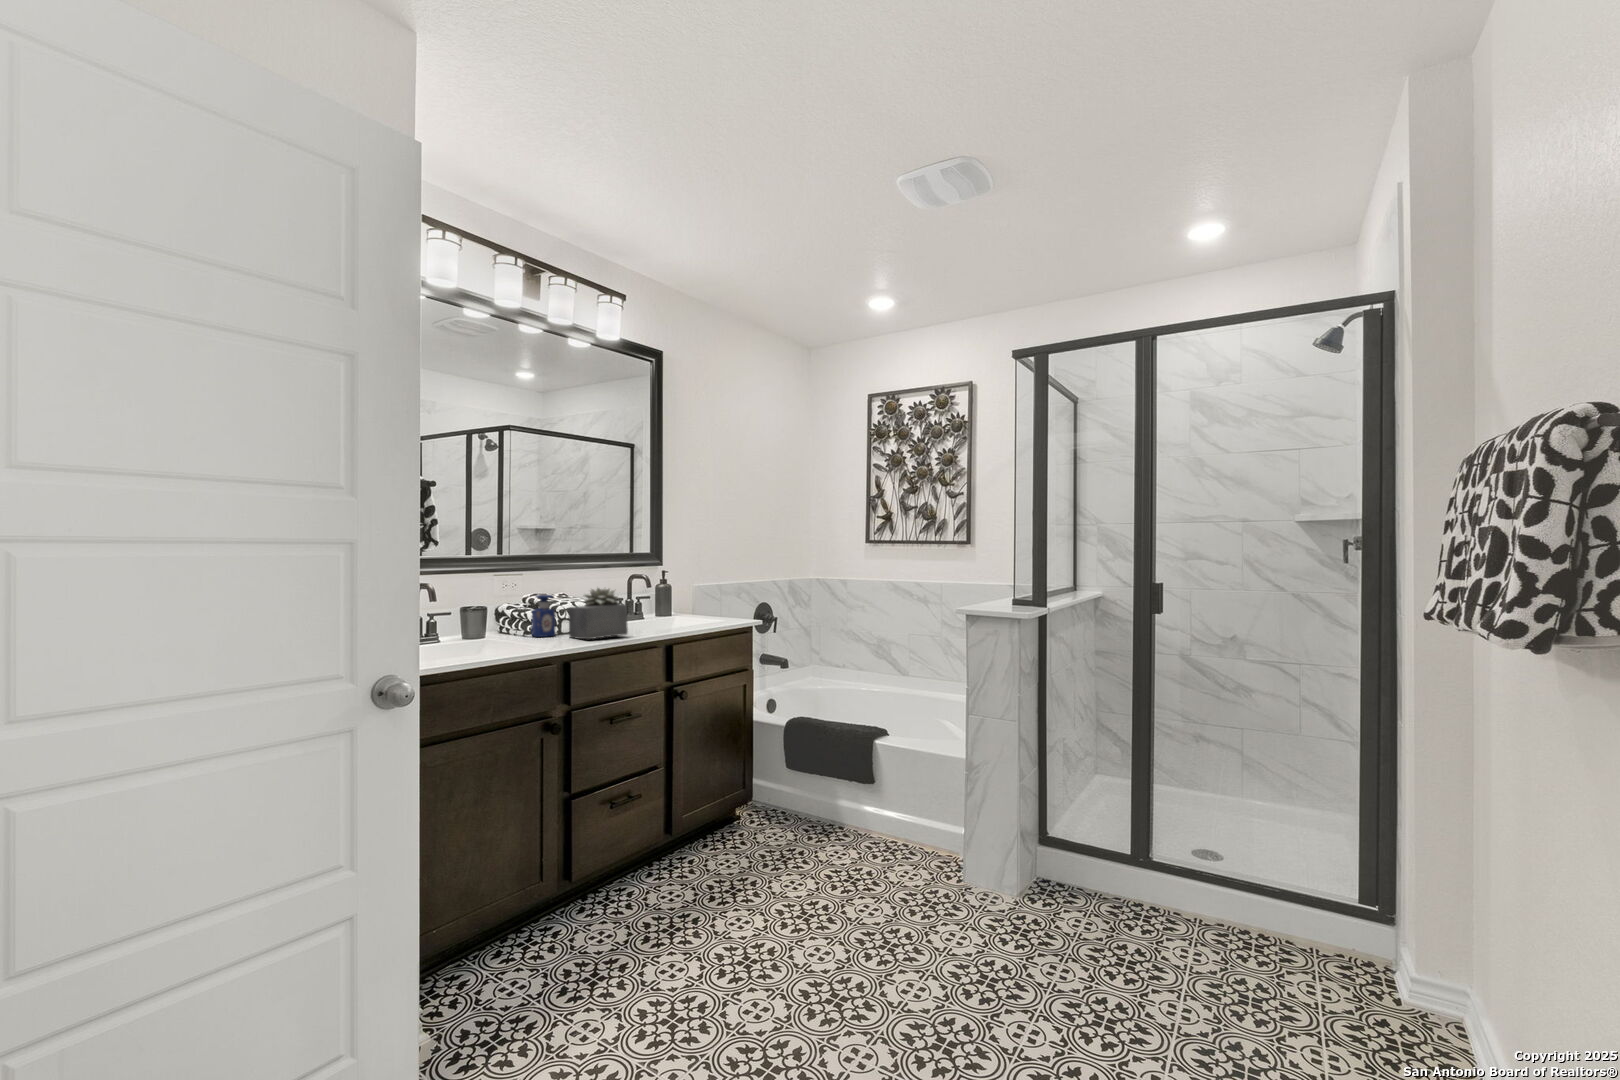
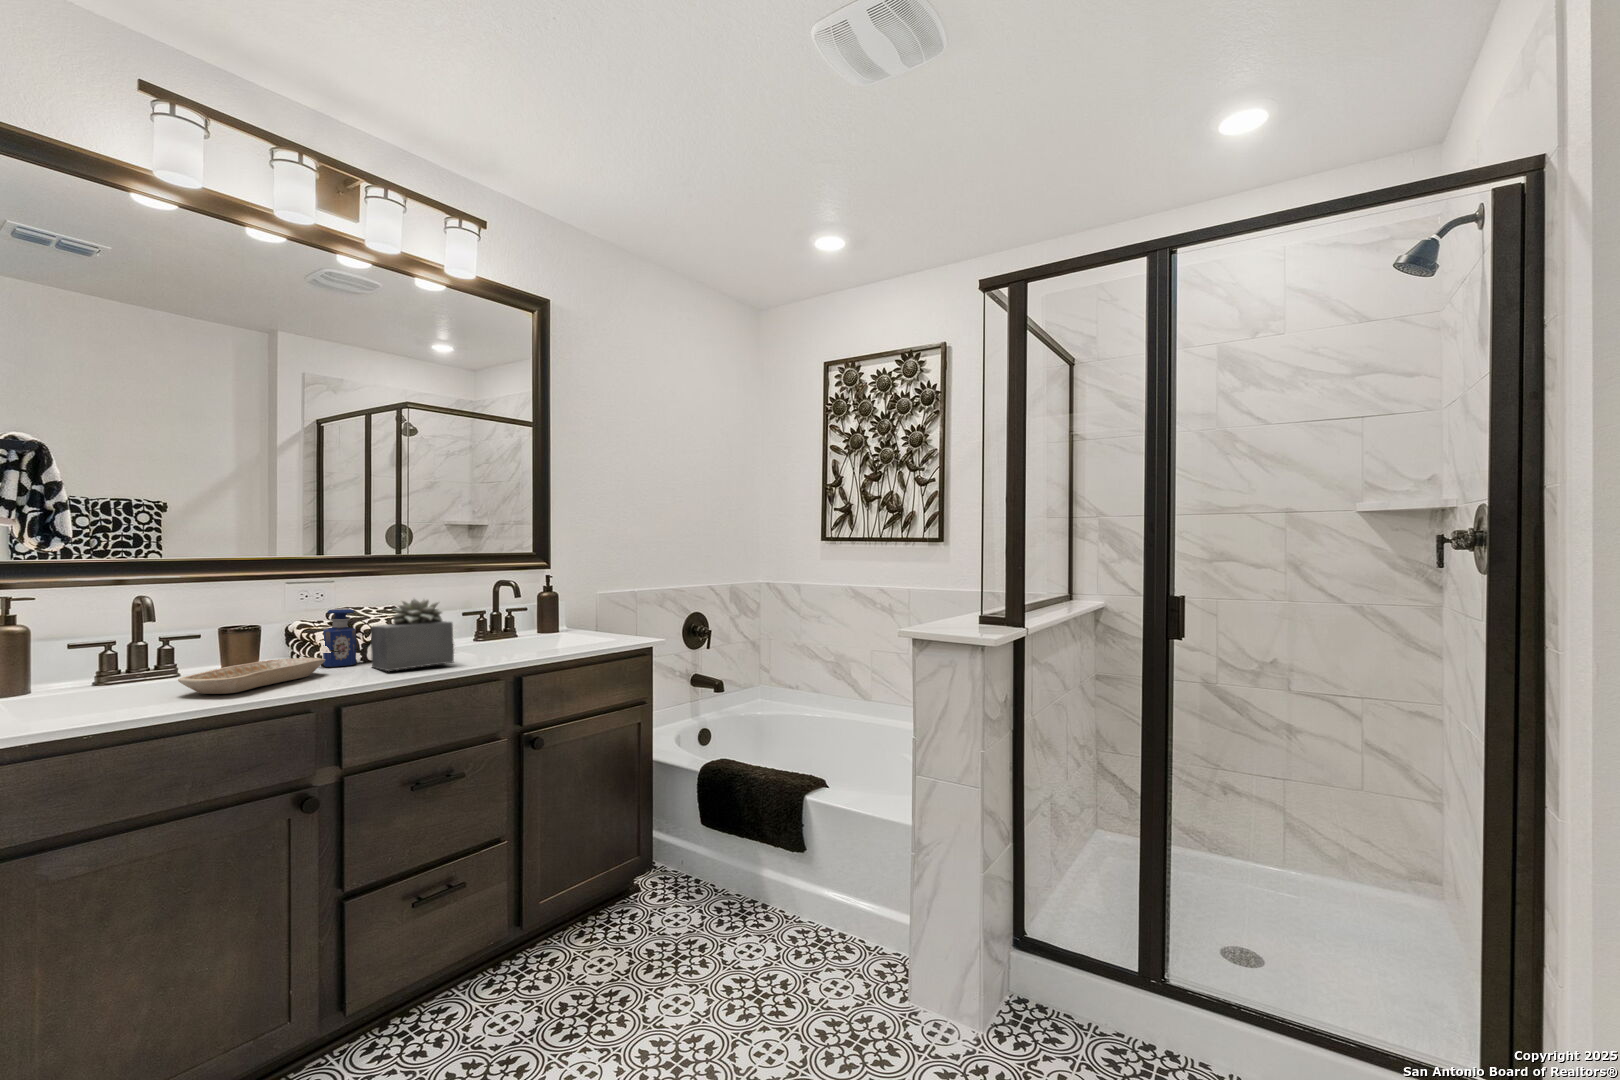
tray: none [472,629,546,651] -> present [178,658,325,694]

